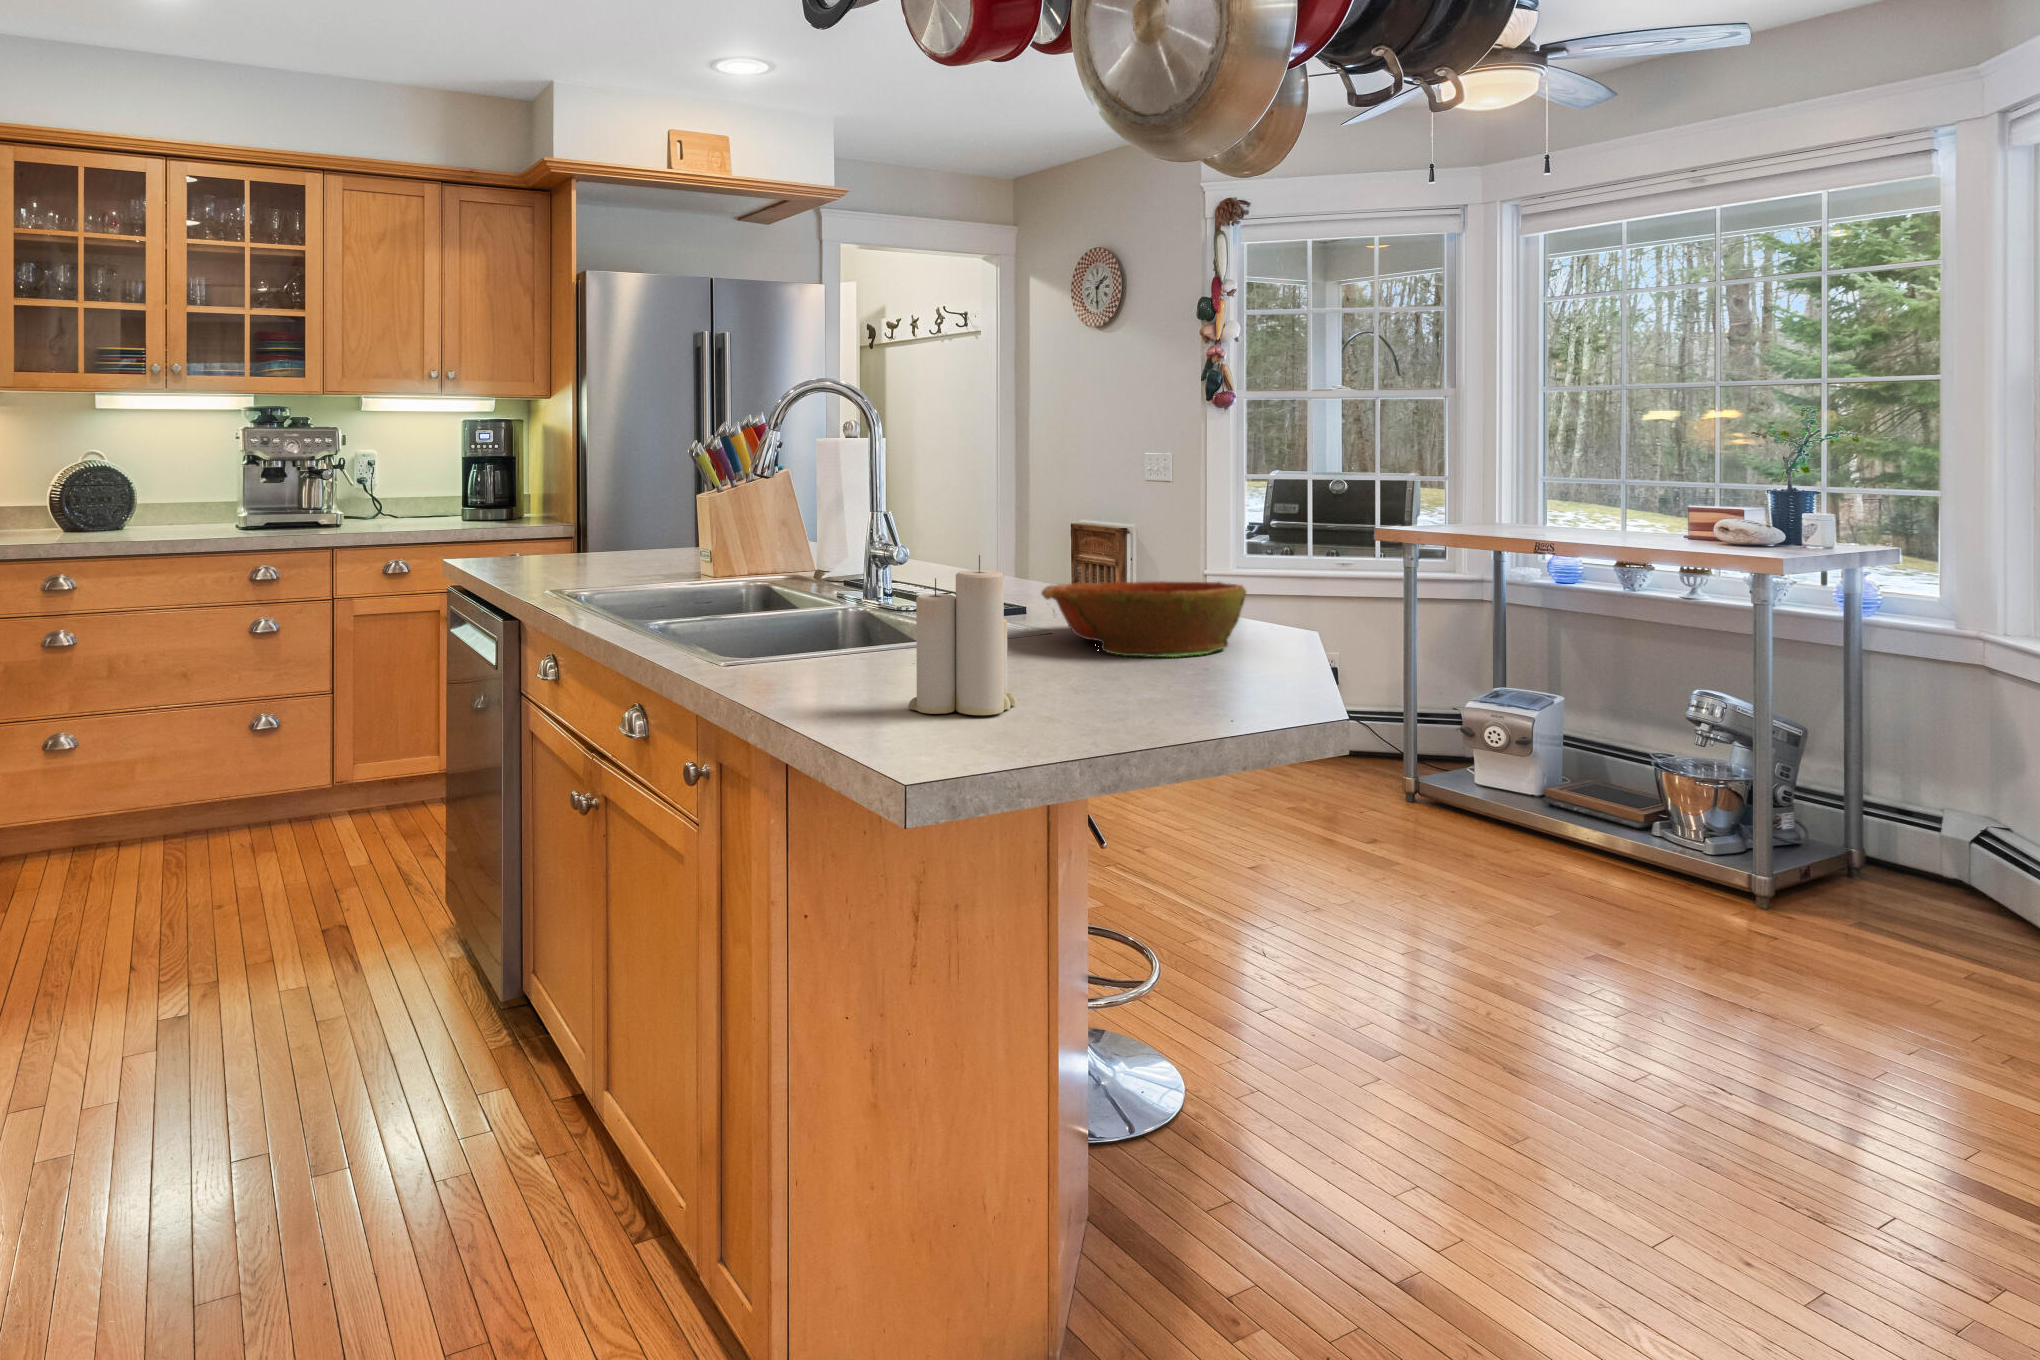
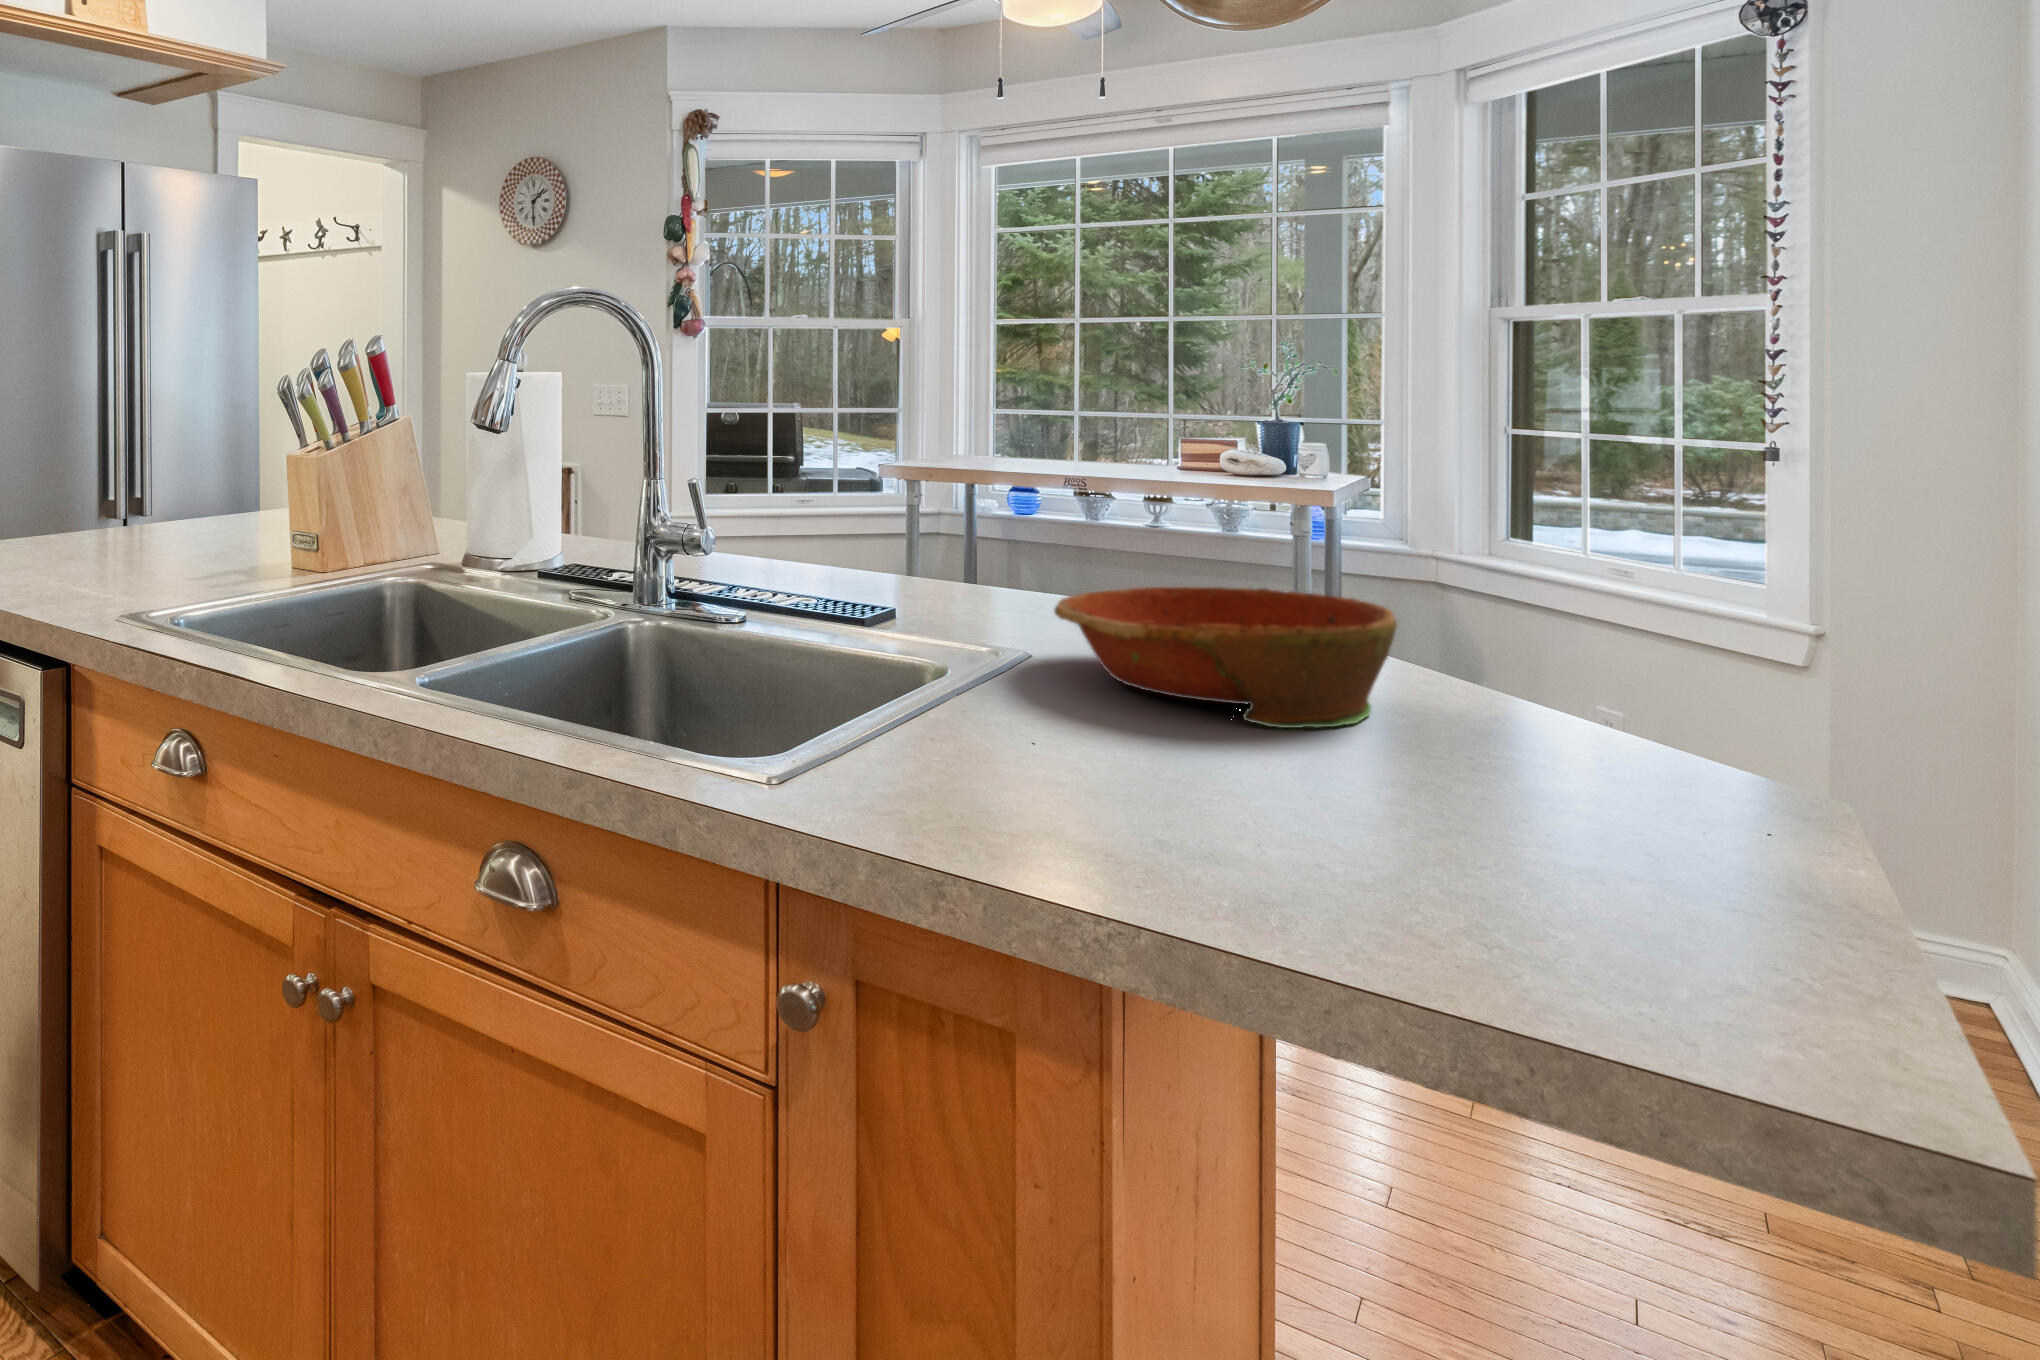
candle: present [908,555,1017,715] -> none [1413,637,1630,982]

